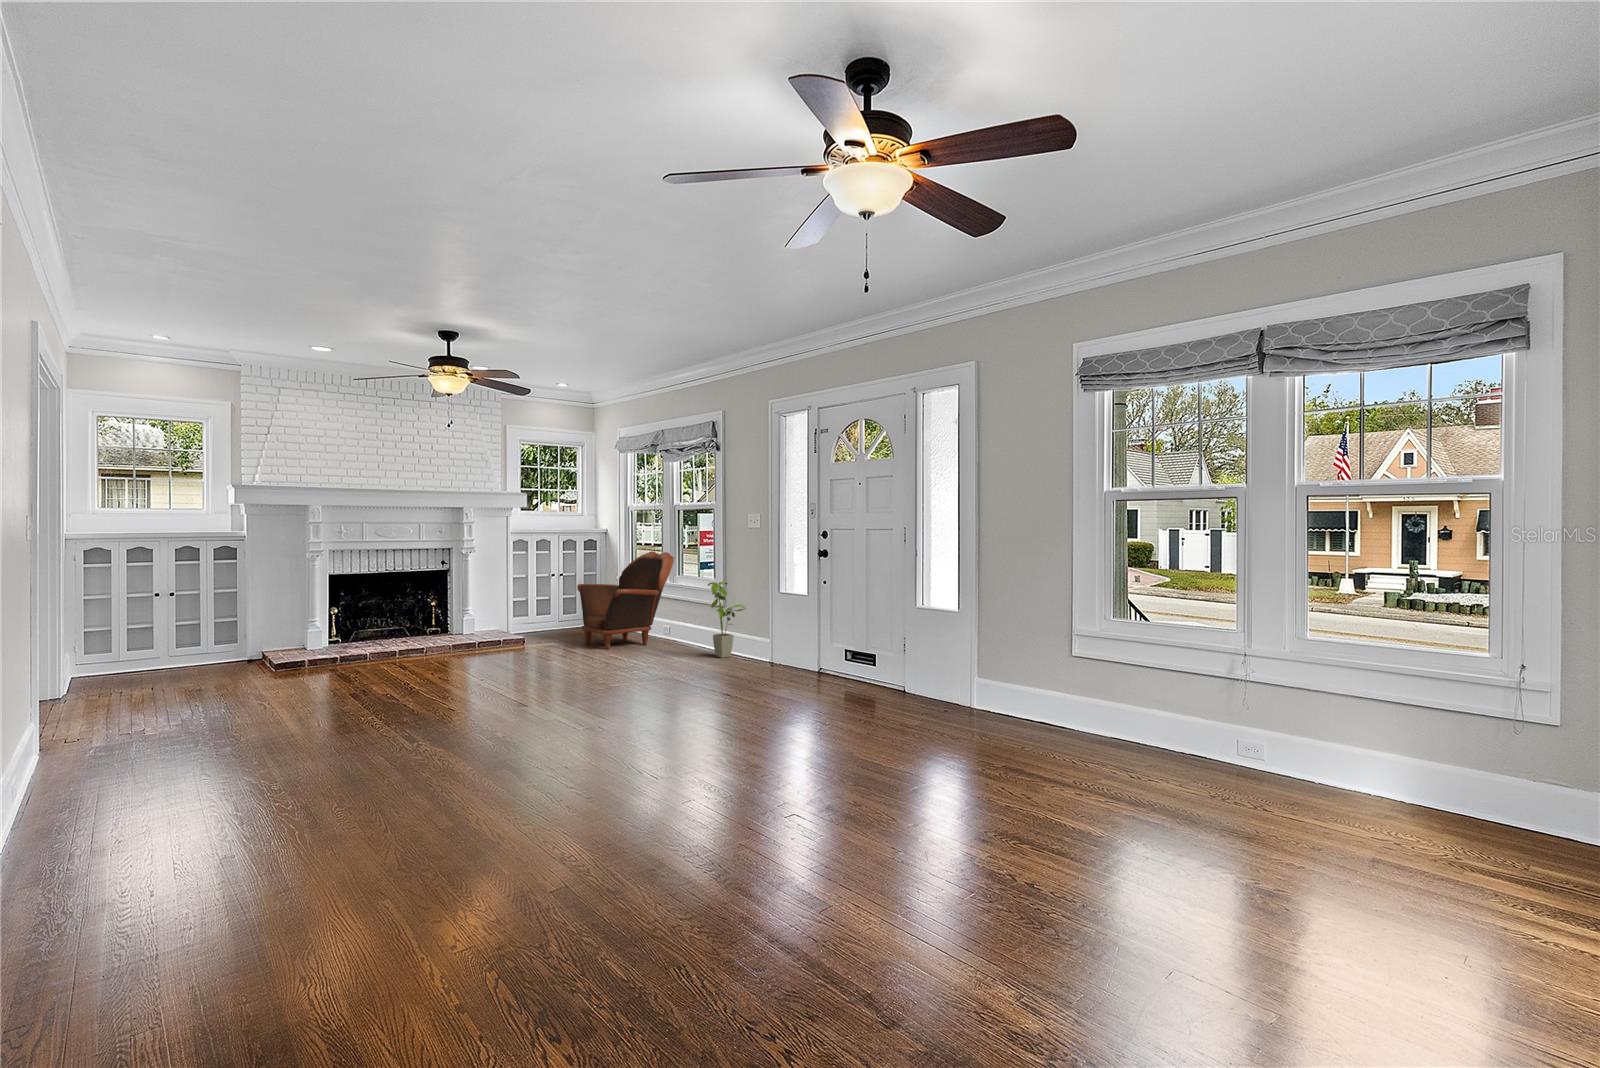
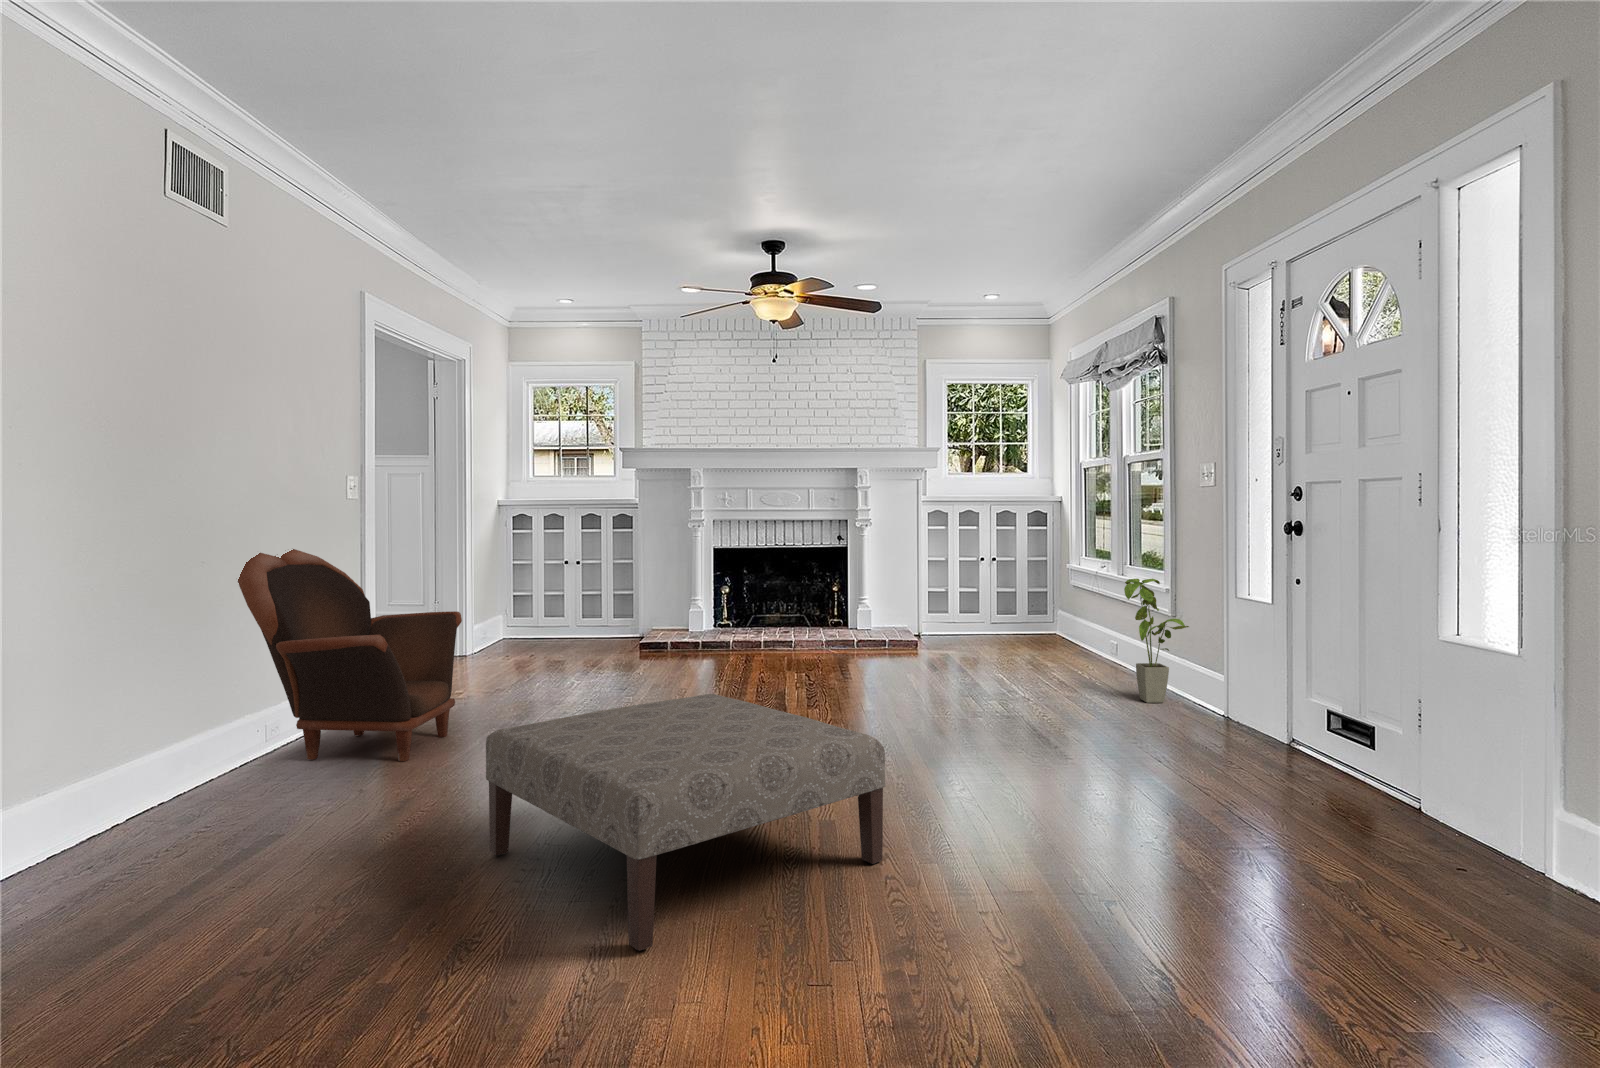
armchair: present [577,551,674,649] -> present [238,549,462,761]
ottoman: none [469,670,712,803] -> present [486,694,886,951]

